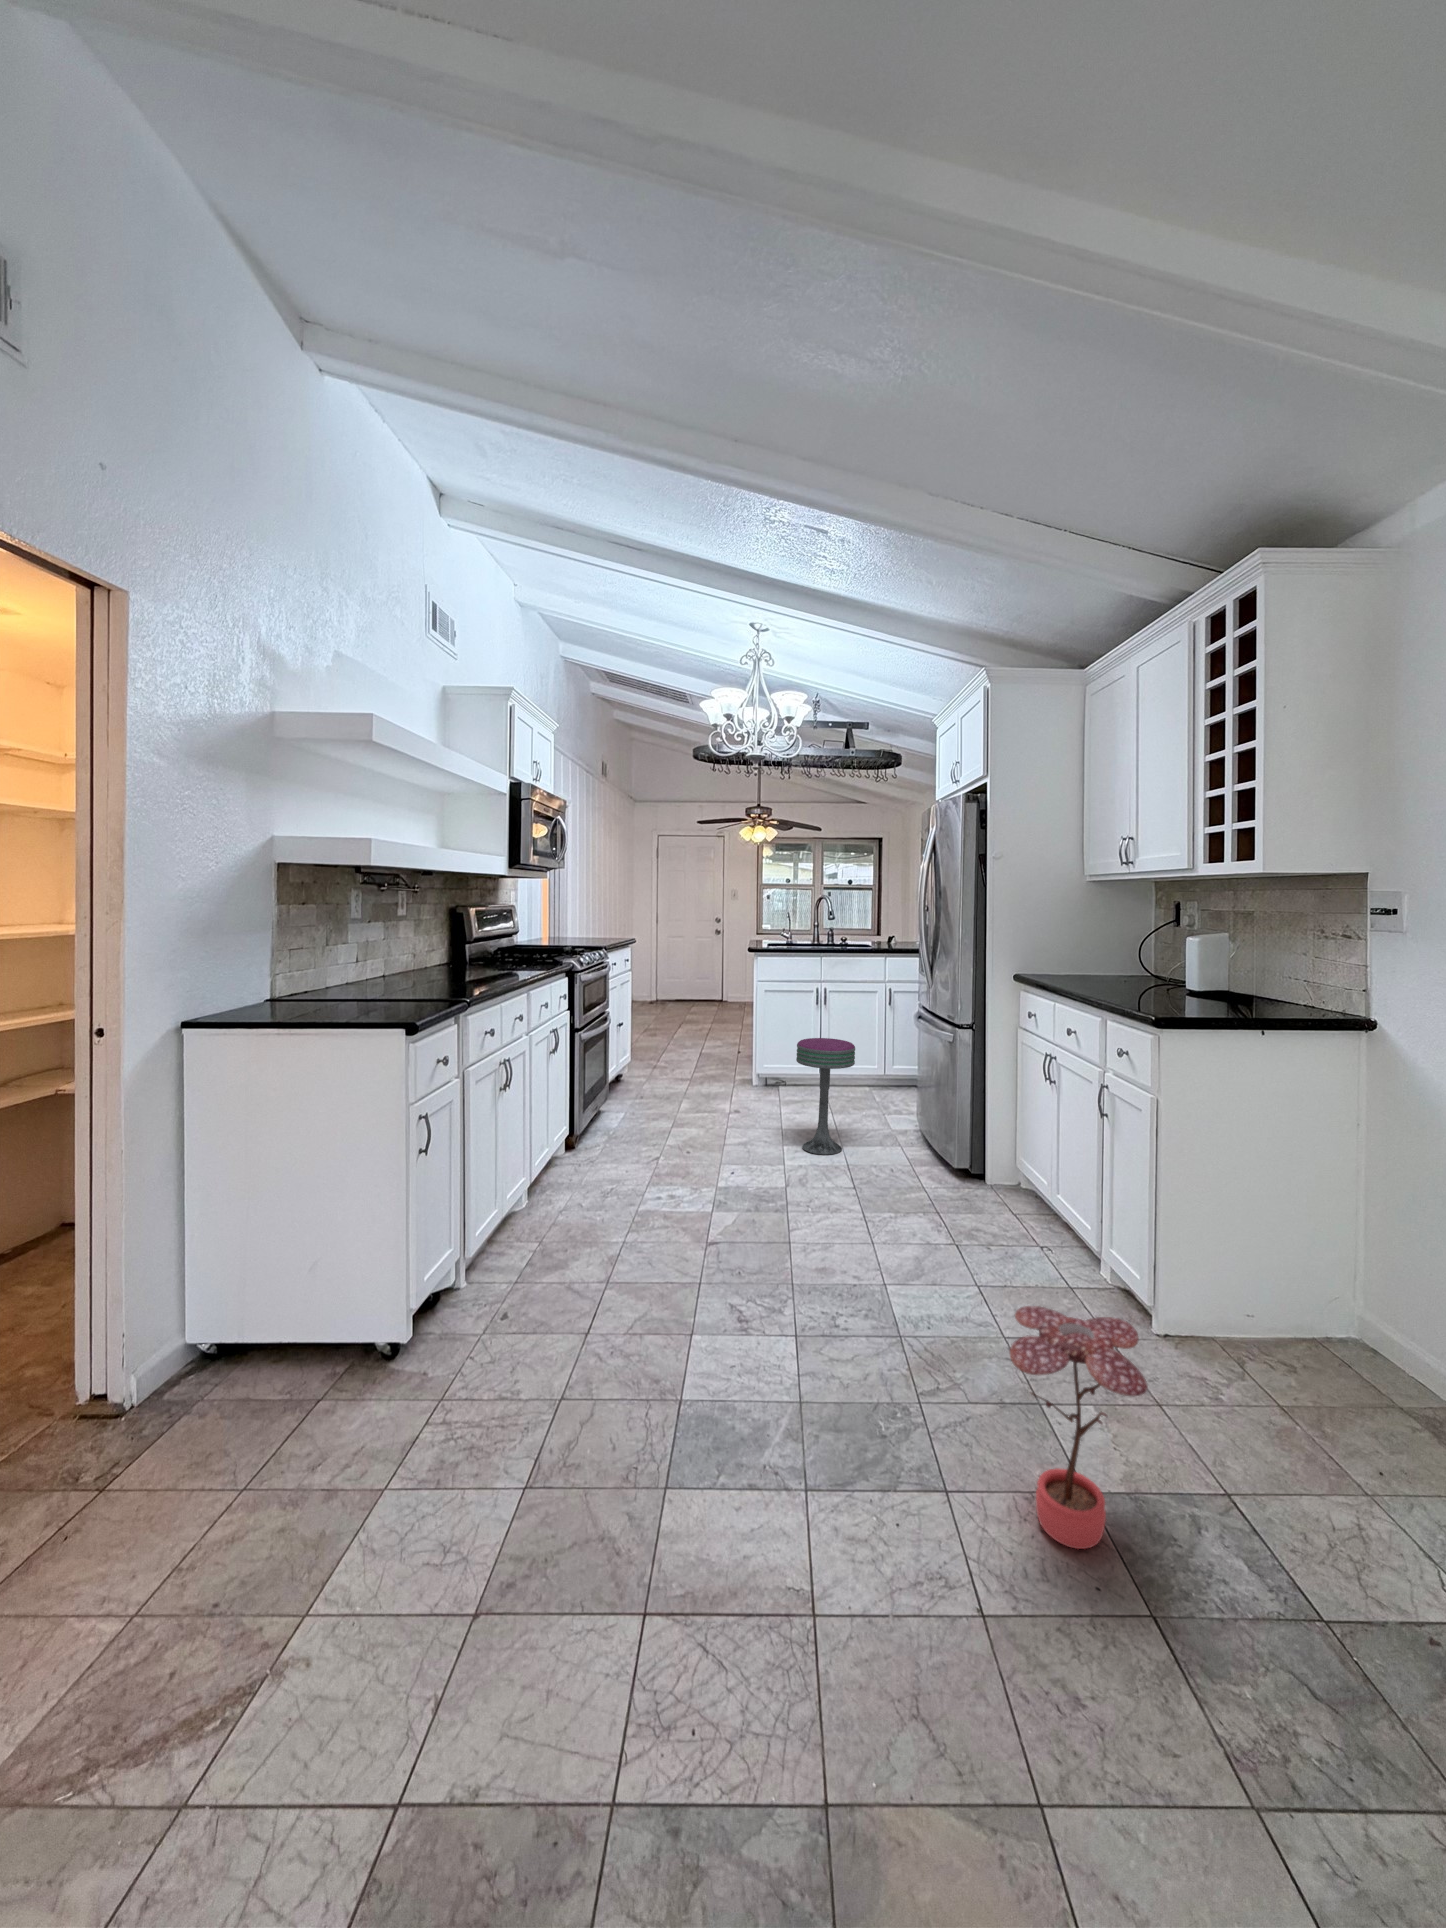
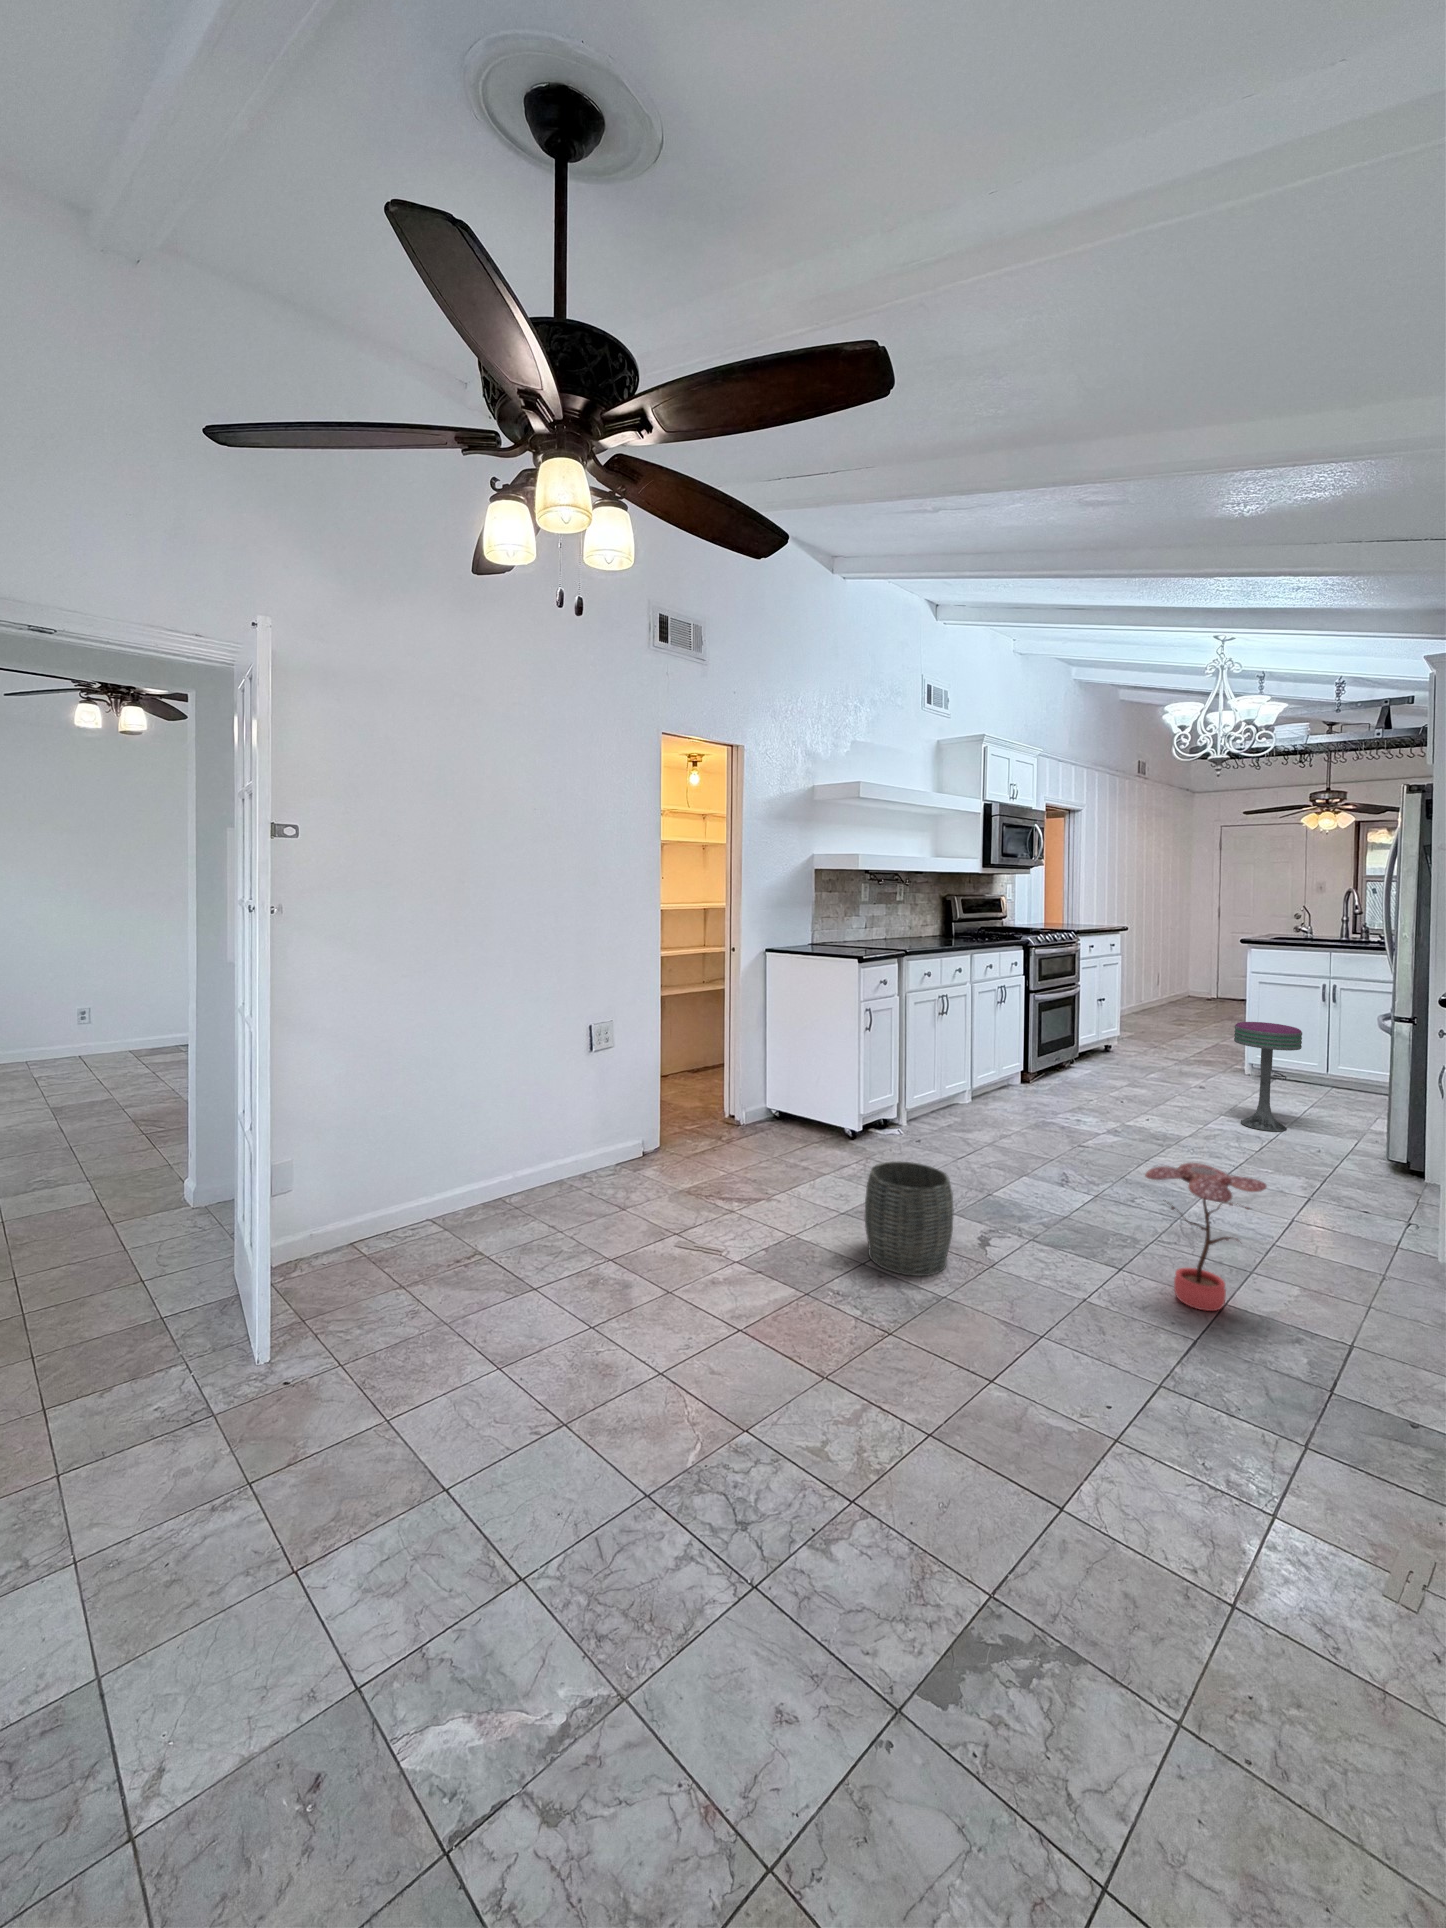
woven basket: none [582,1479,770,1816] -> present [865,1161,954,1276]

